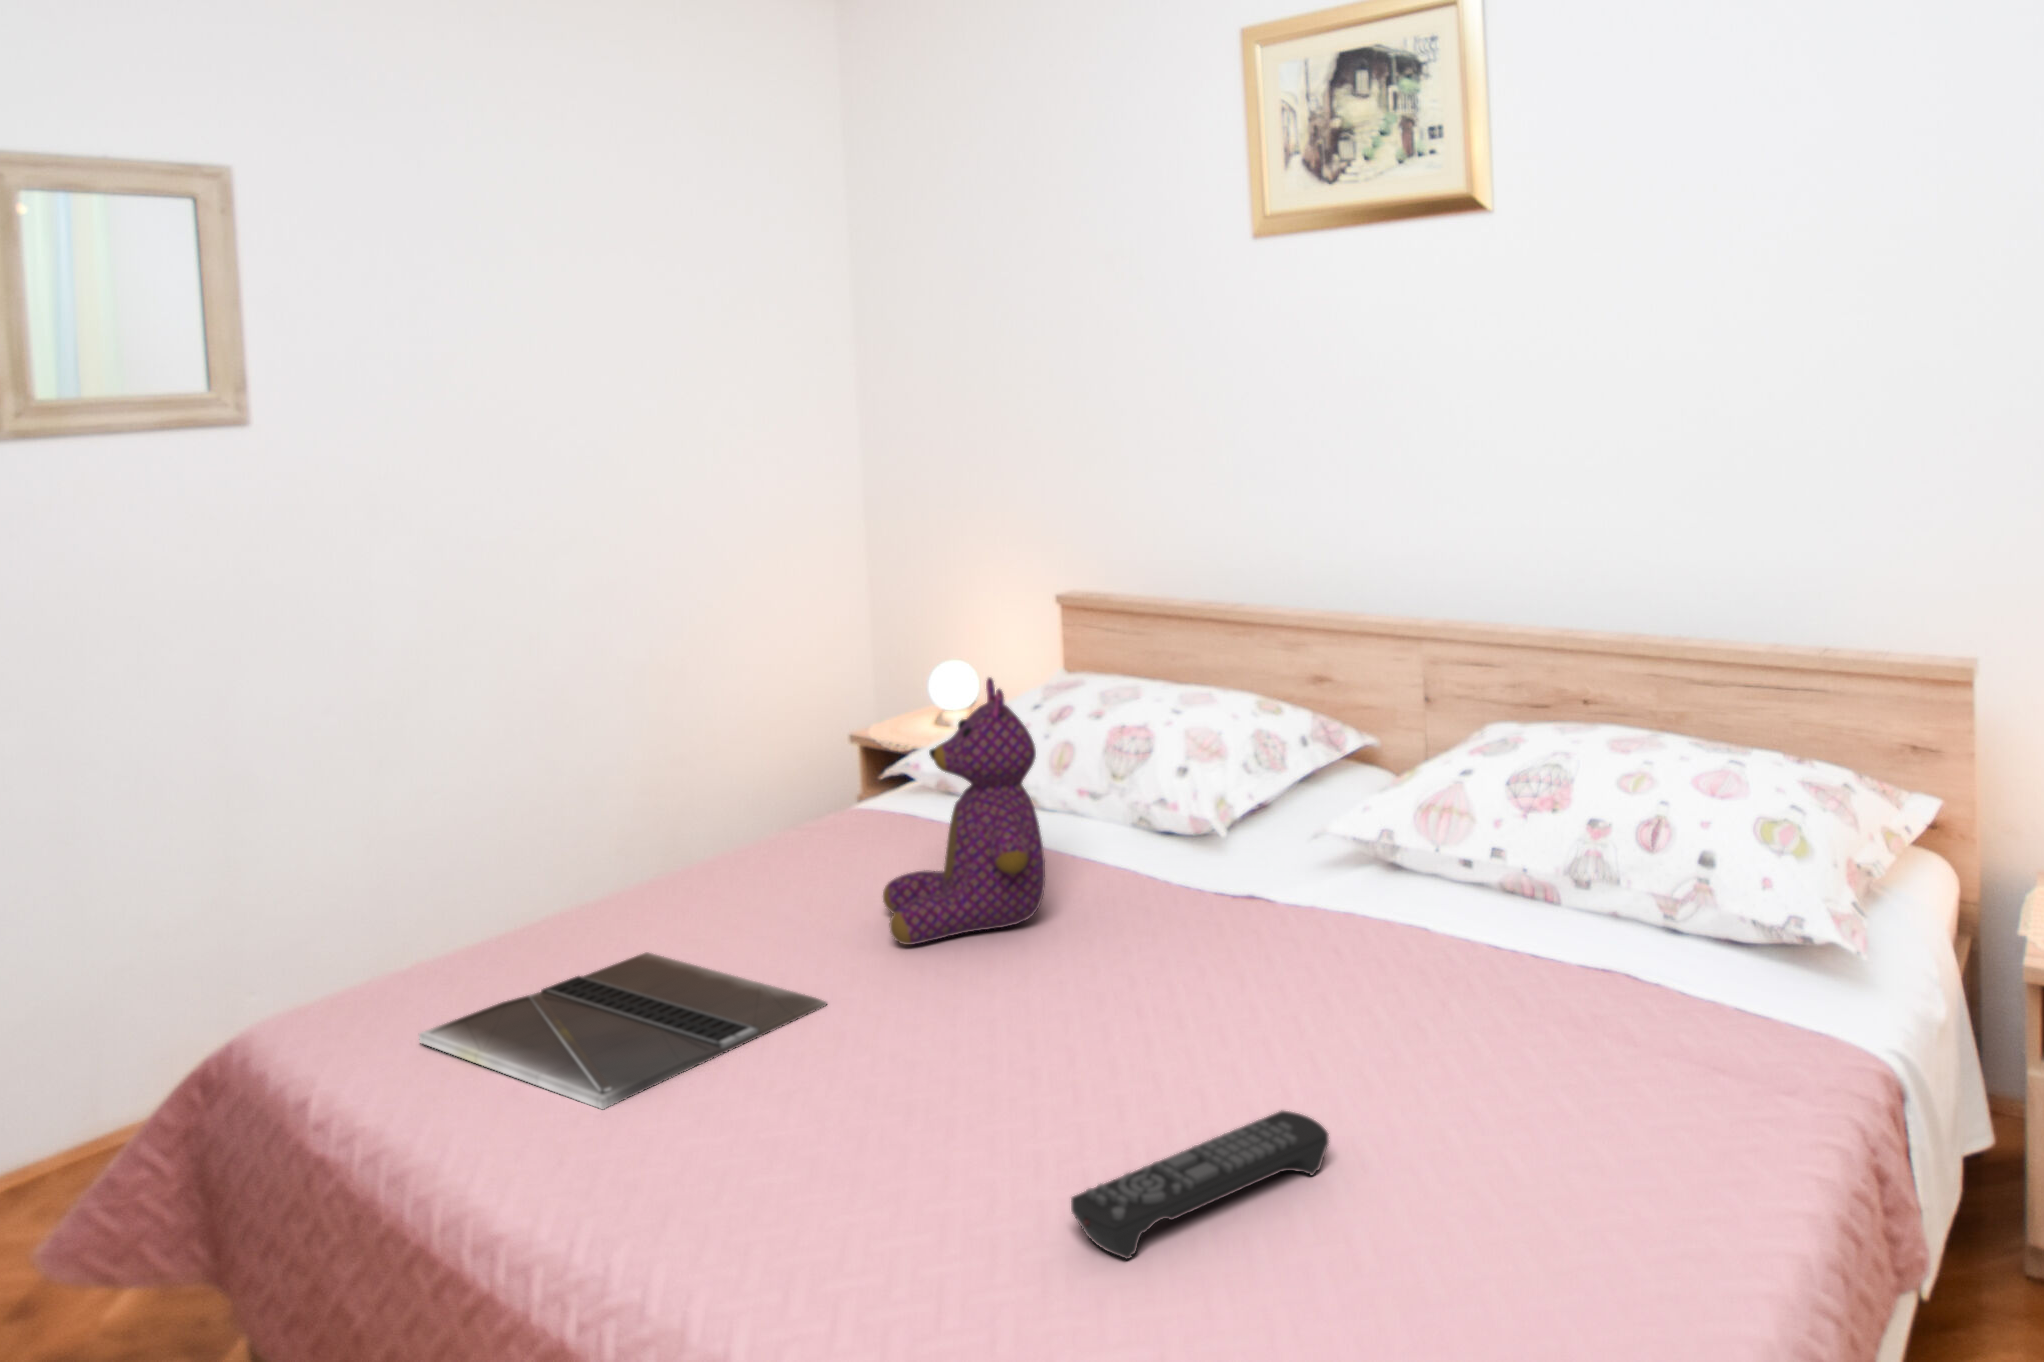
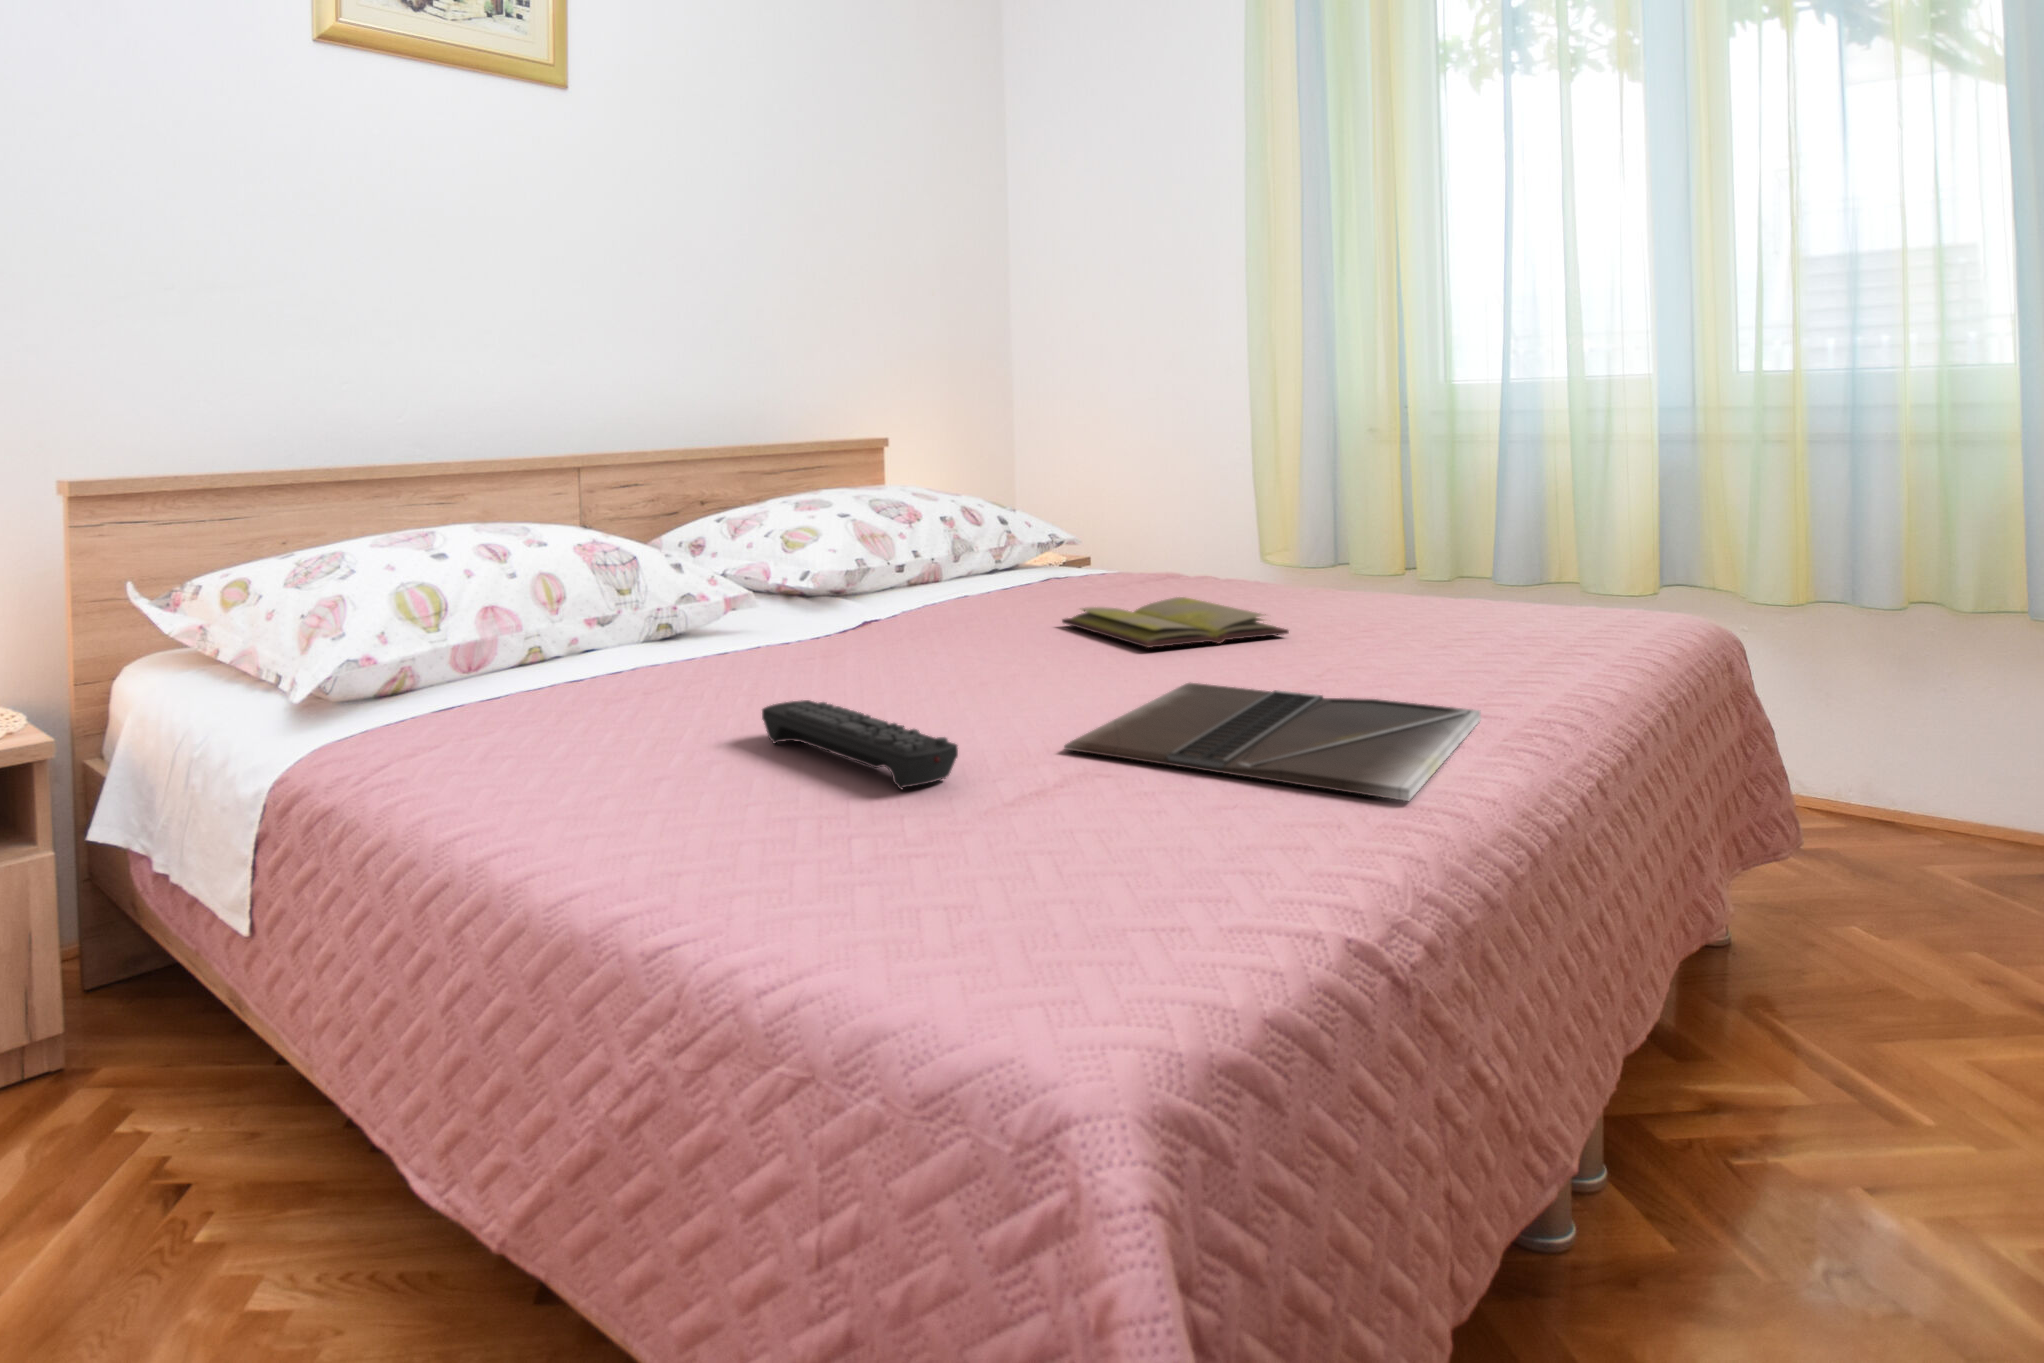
teddy bear: present [883,678,1045,945] -> none [844,420,1039,681]
diary: none [999,950,1264,1067] -> present [1062,597,1289,648]
remote control: present [1071,1110,1329,1259] -> present [762,700,958,789]

